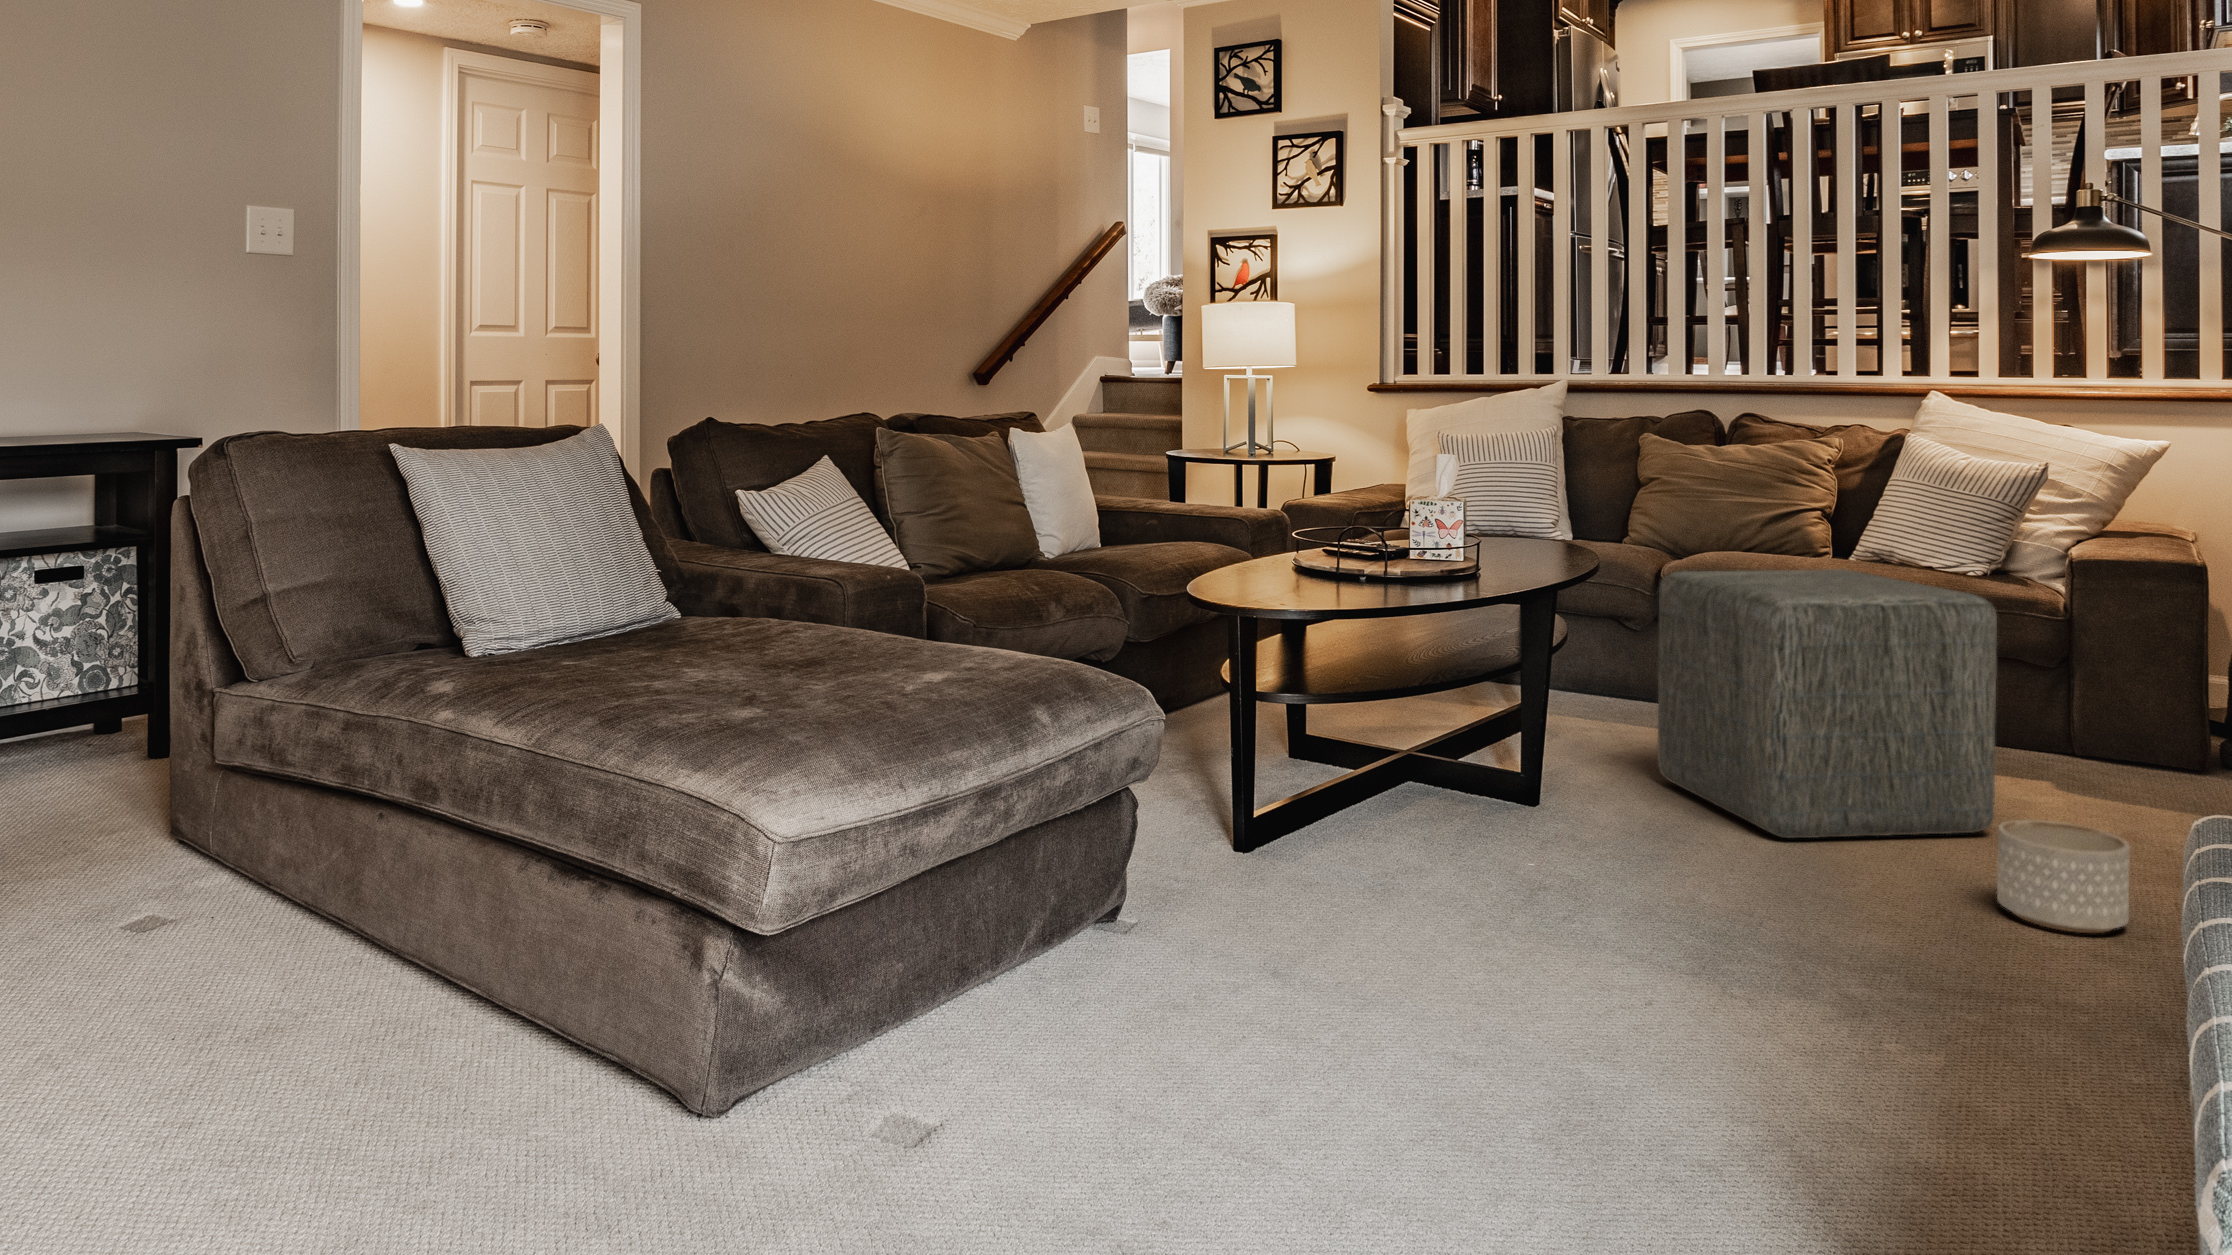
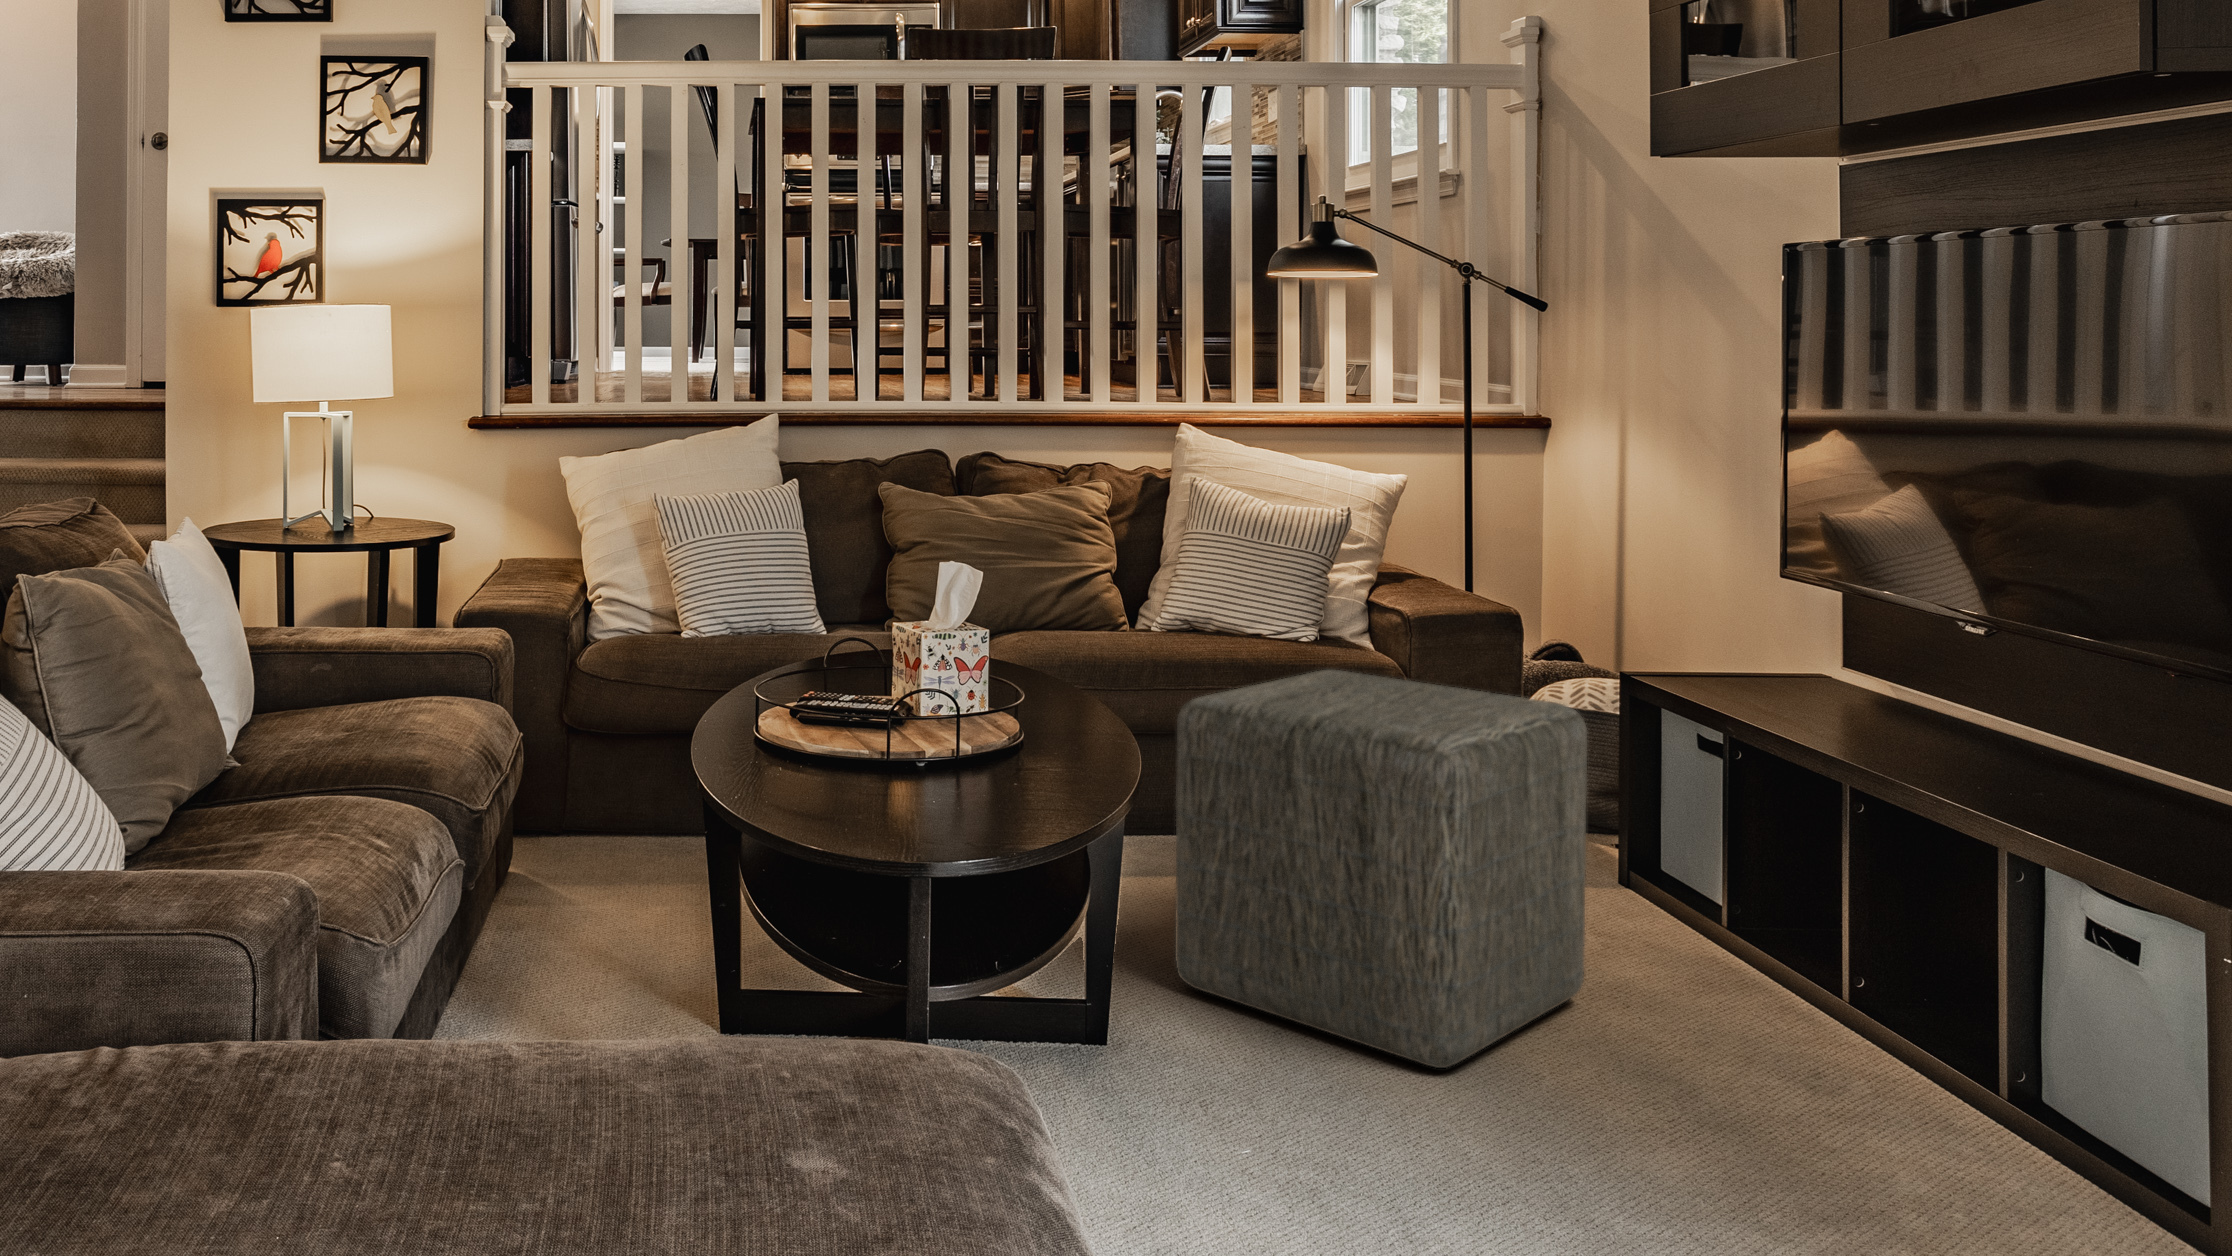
planter: present [1997,820,2130,933] -> none [1769,1005,1937,1162]

